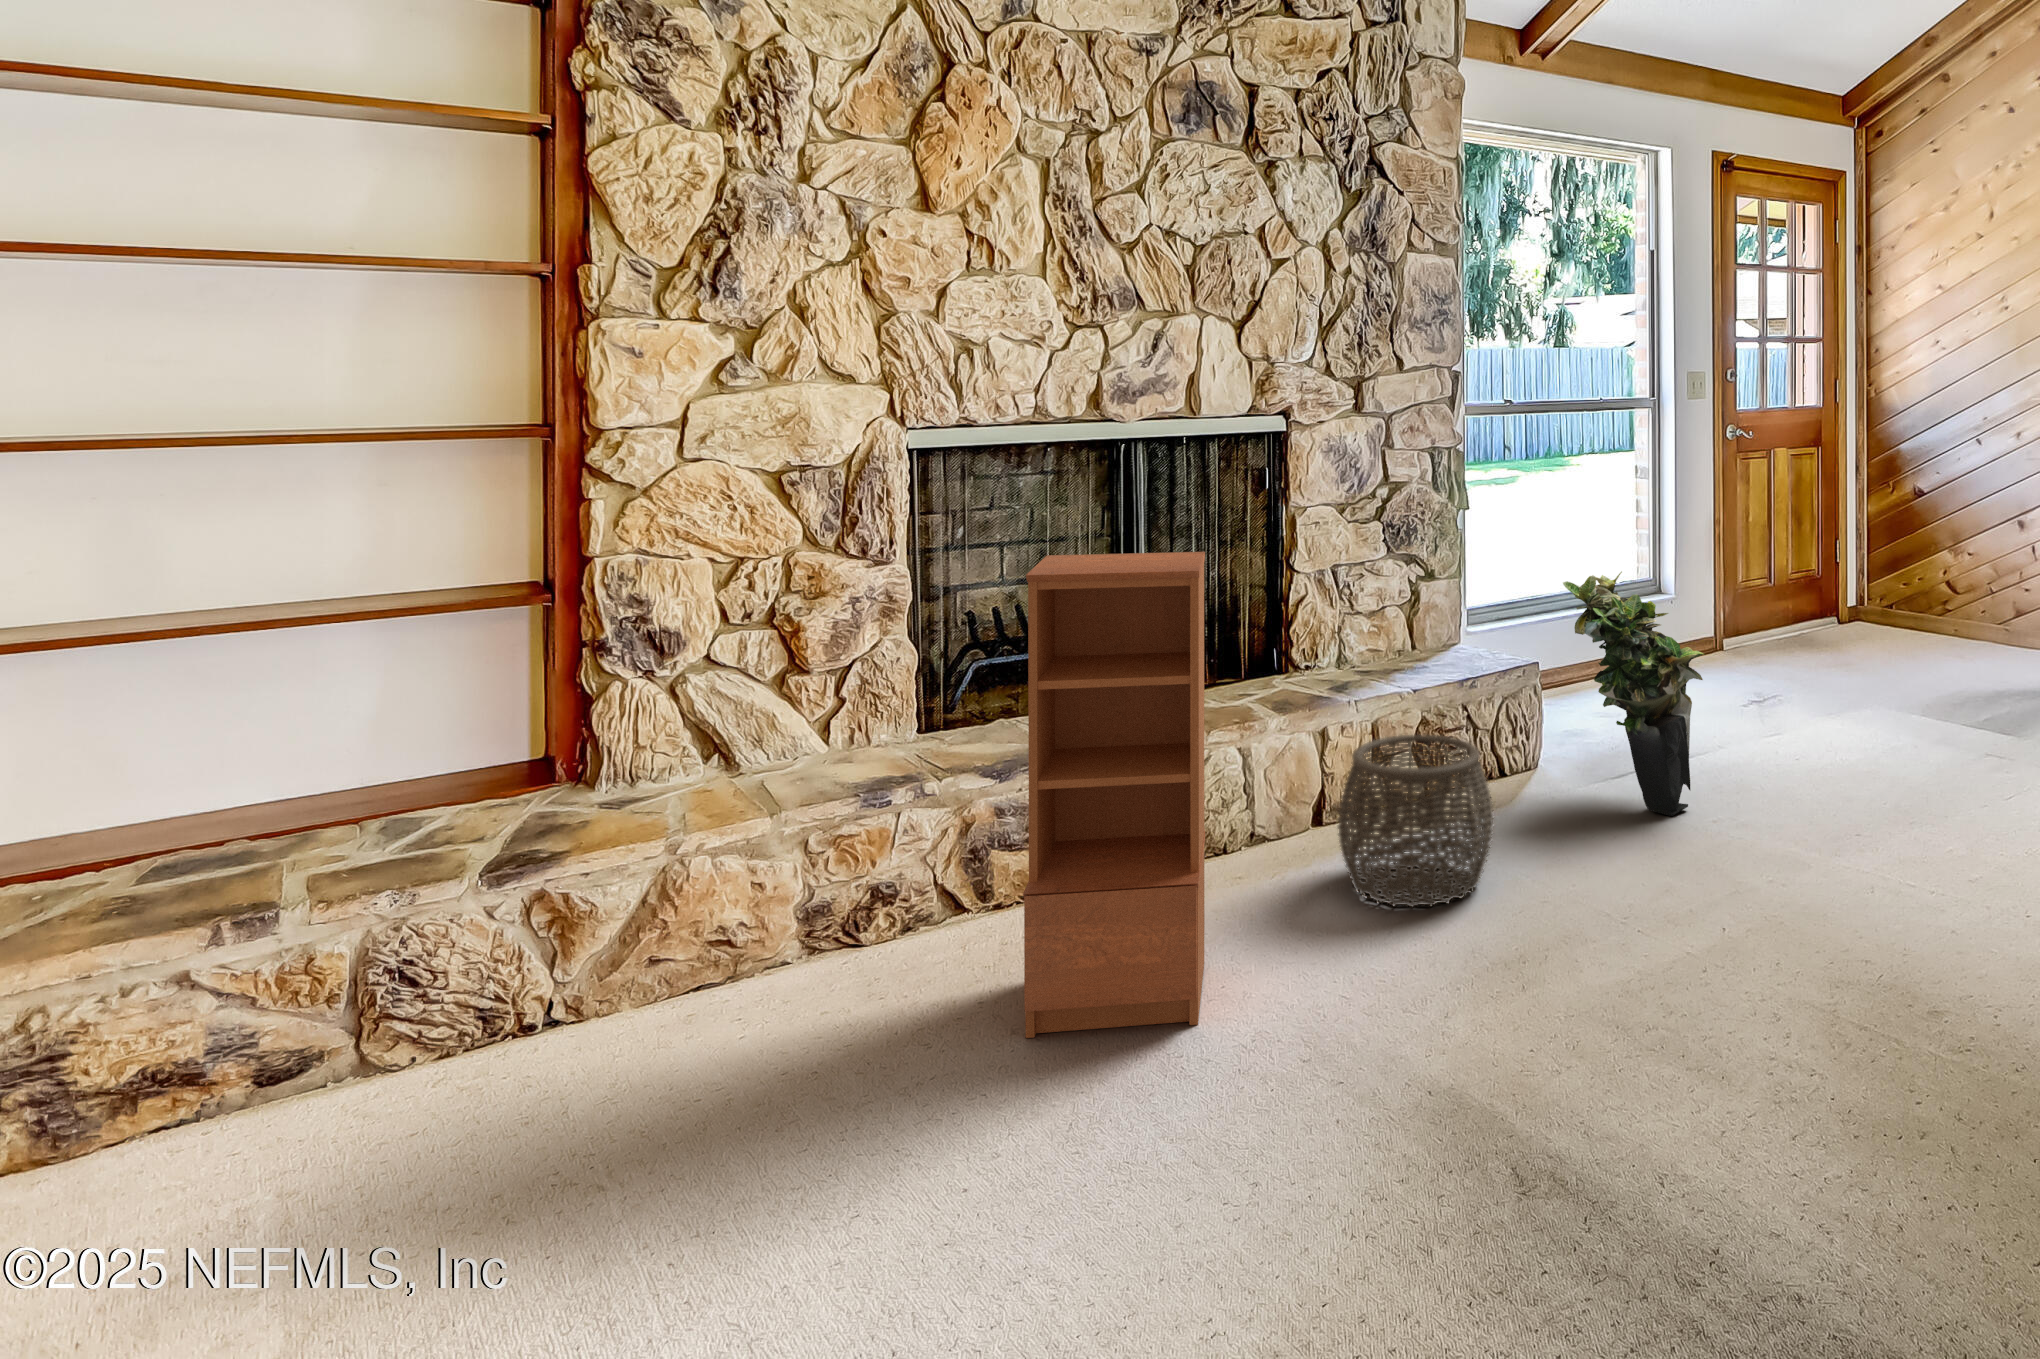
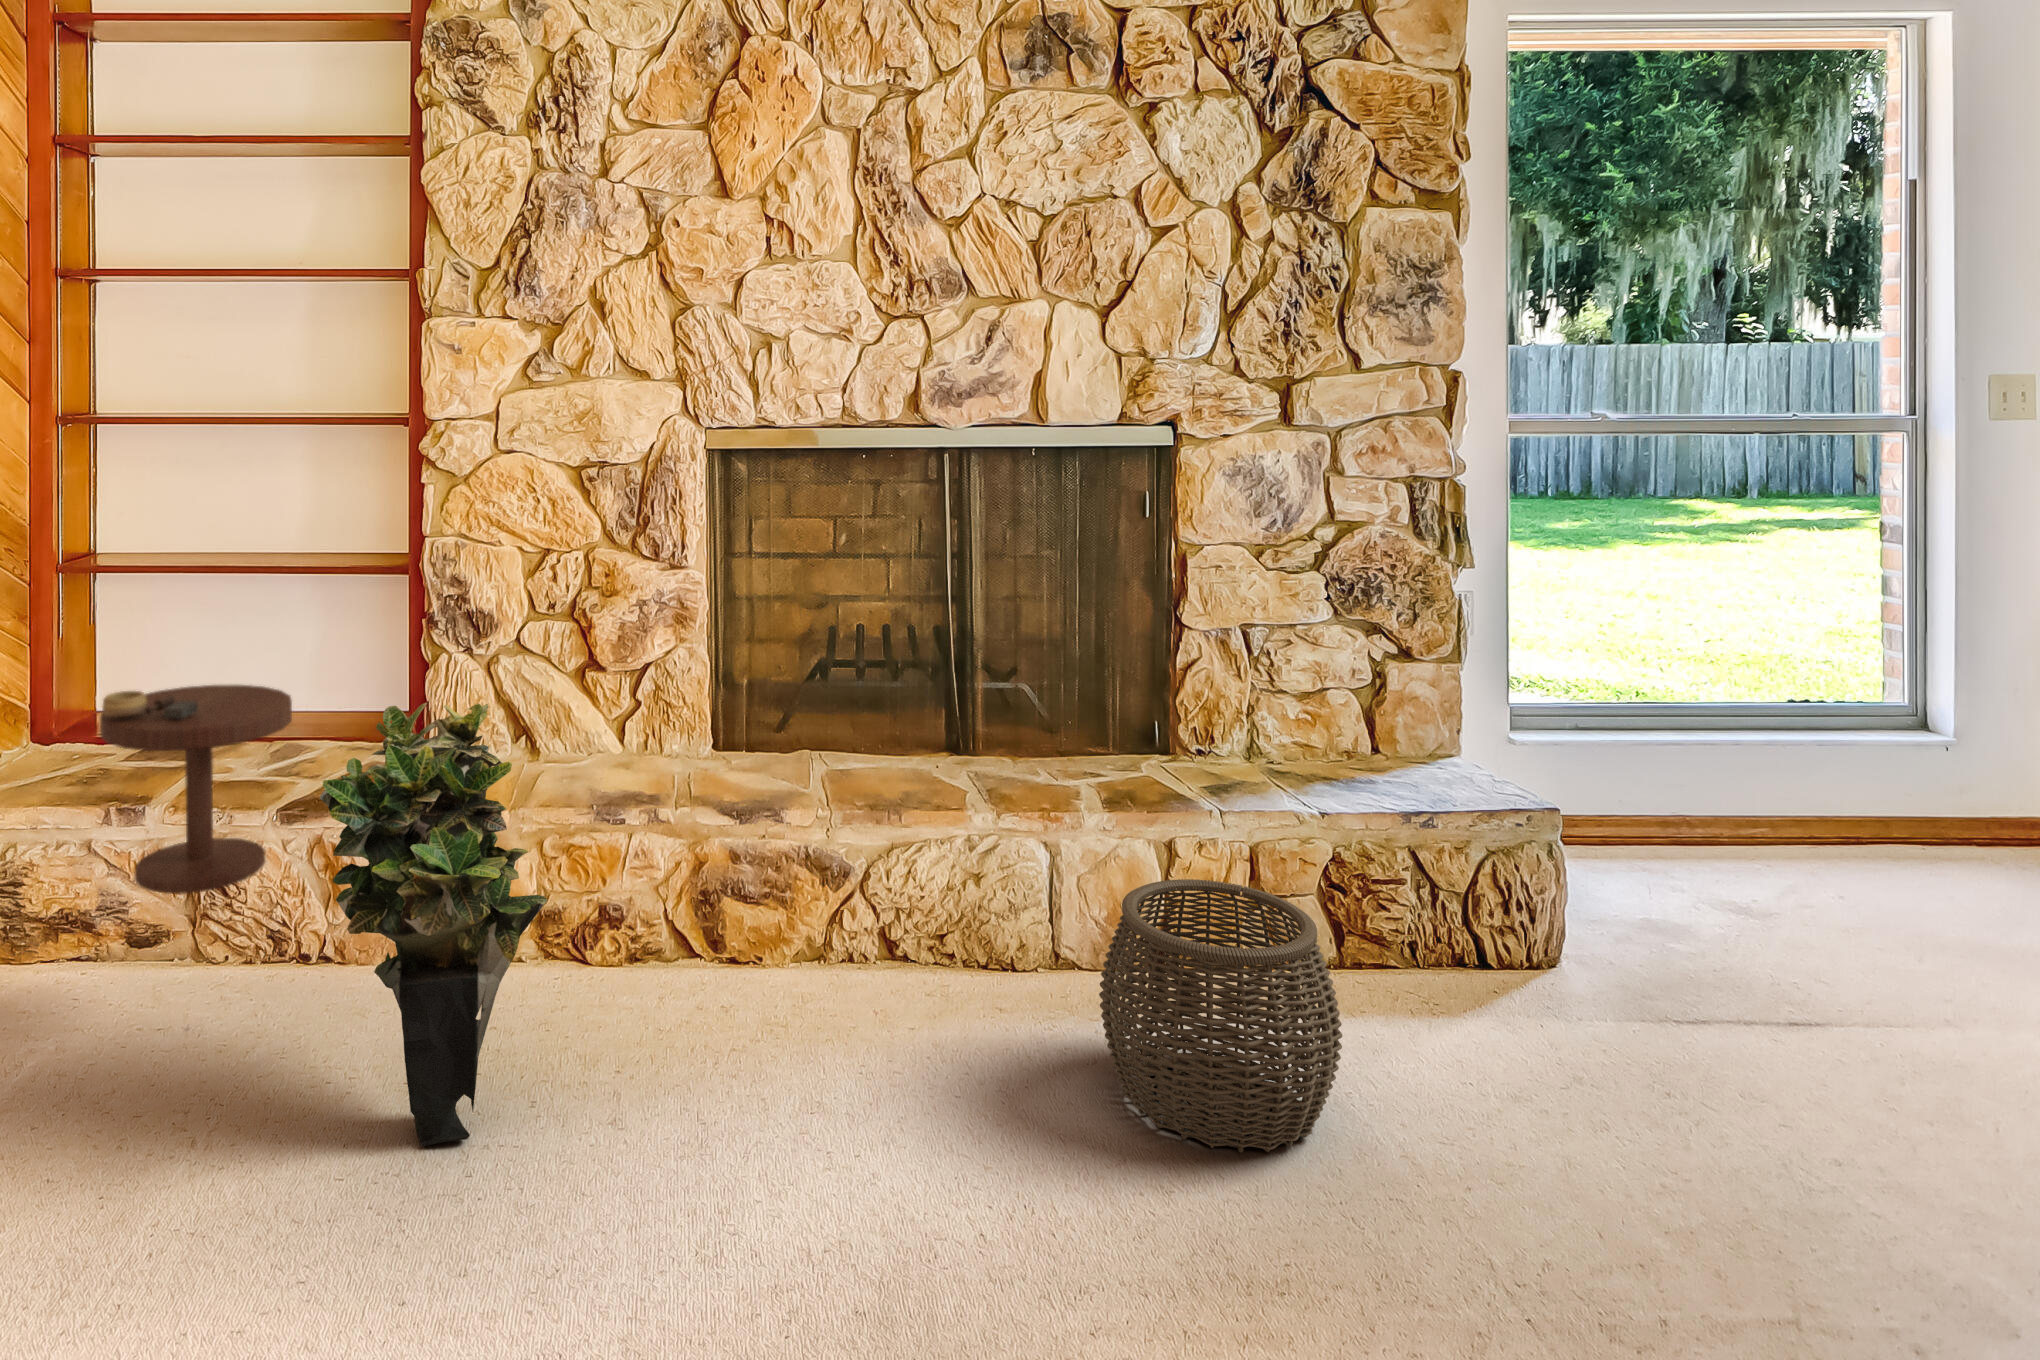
bookcase: present [1023,552,1205,1038] -> none [609,580,866,1205]
potted plant: present [1563,572,1704,816] -> present [319,703,547,1147]
side table: none [336,726,590,1120] -> present [100,685,292,894]

